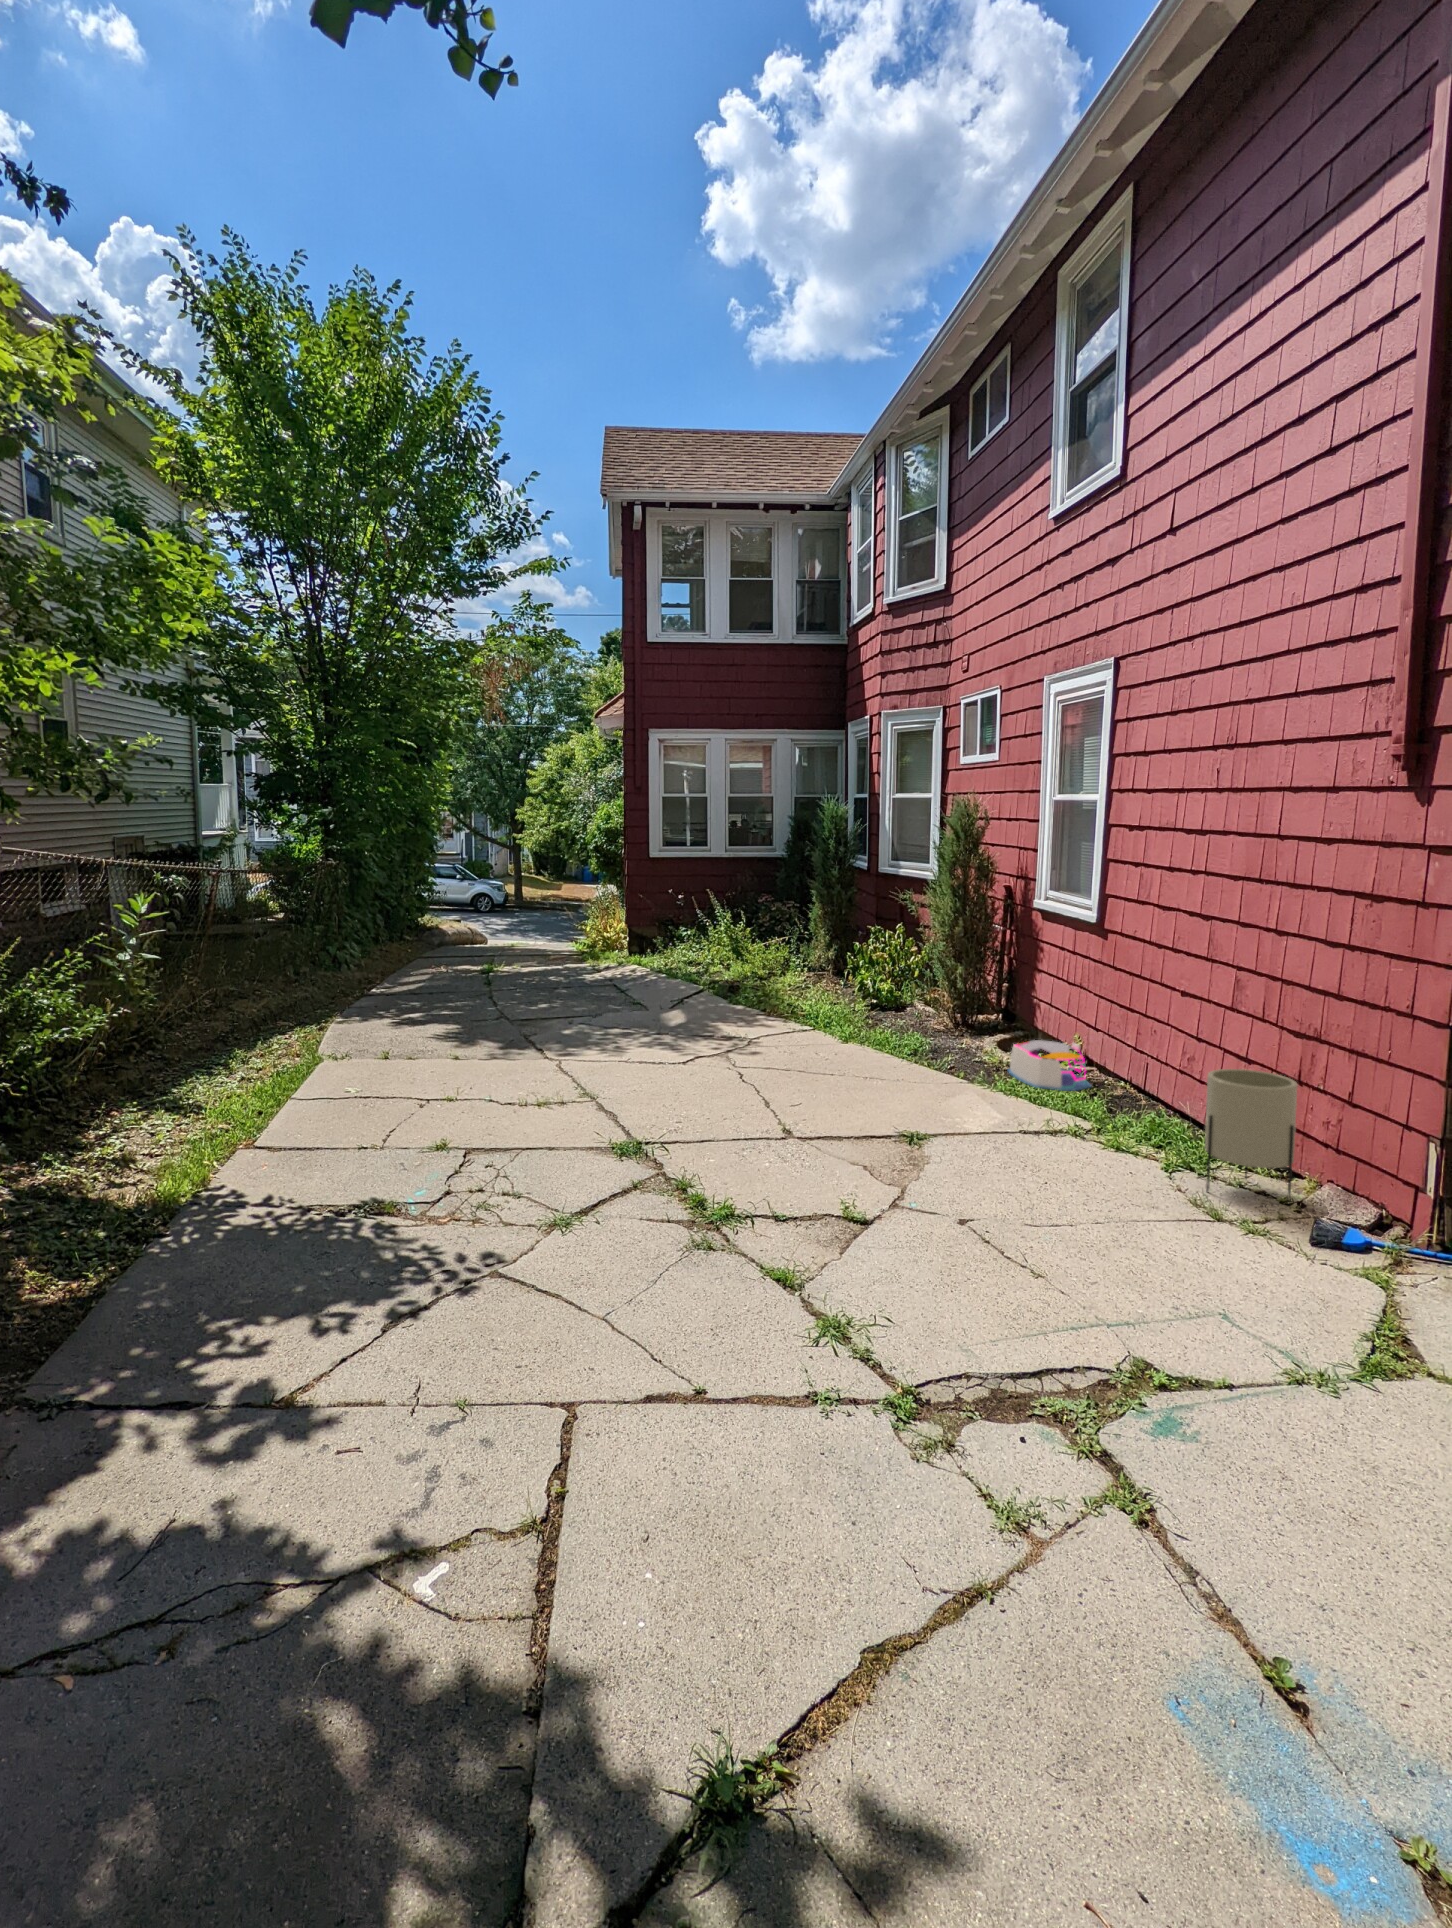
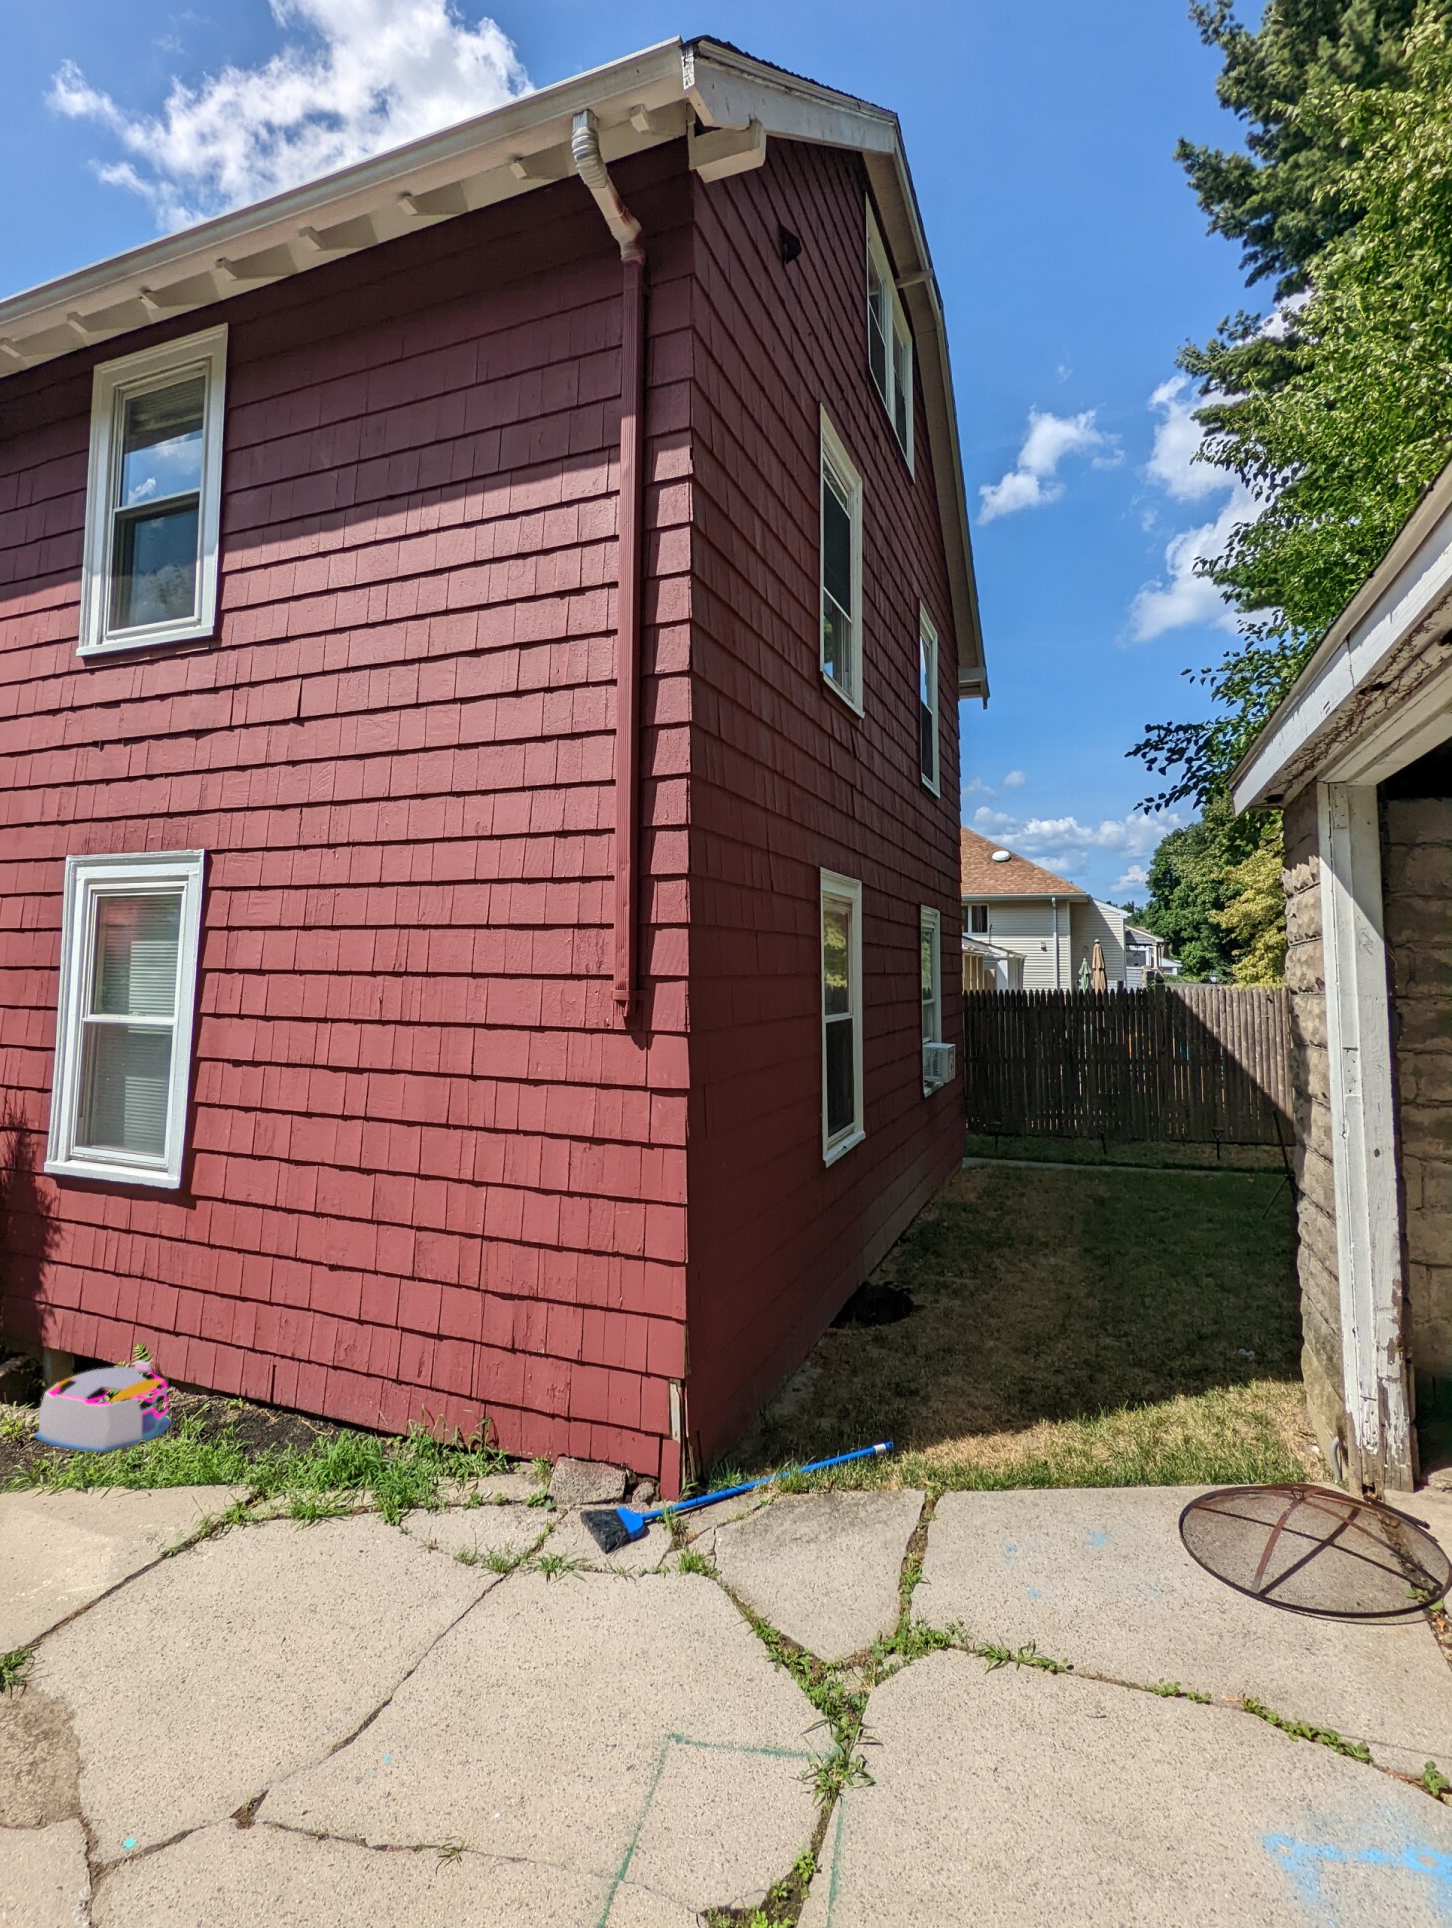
planter: present [1205,1069,1298,1205] -> none [436,1350,531,1532]

